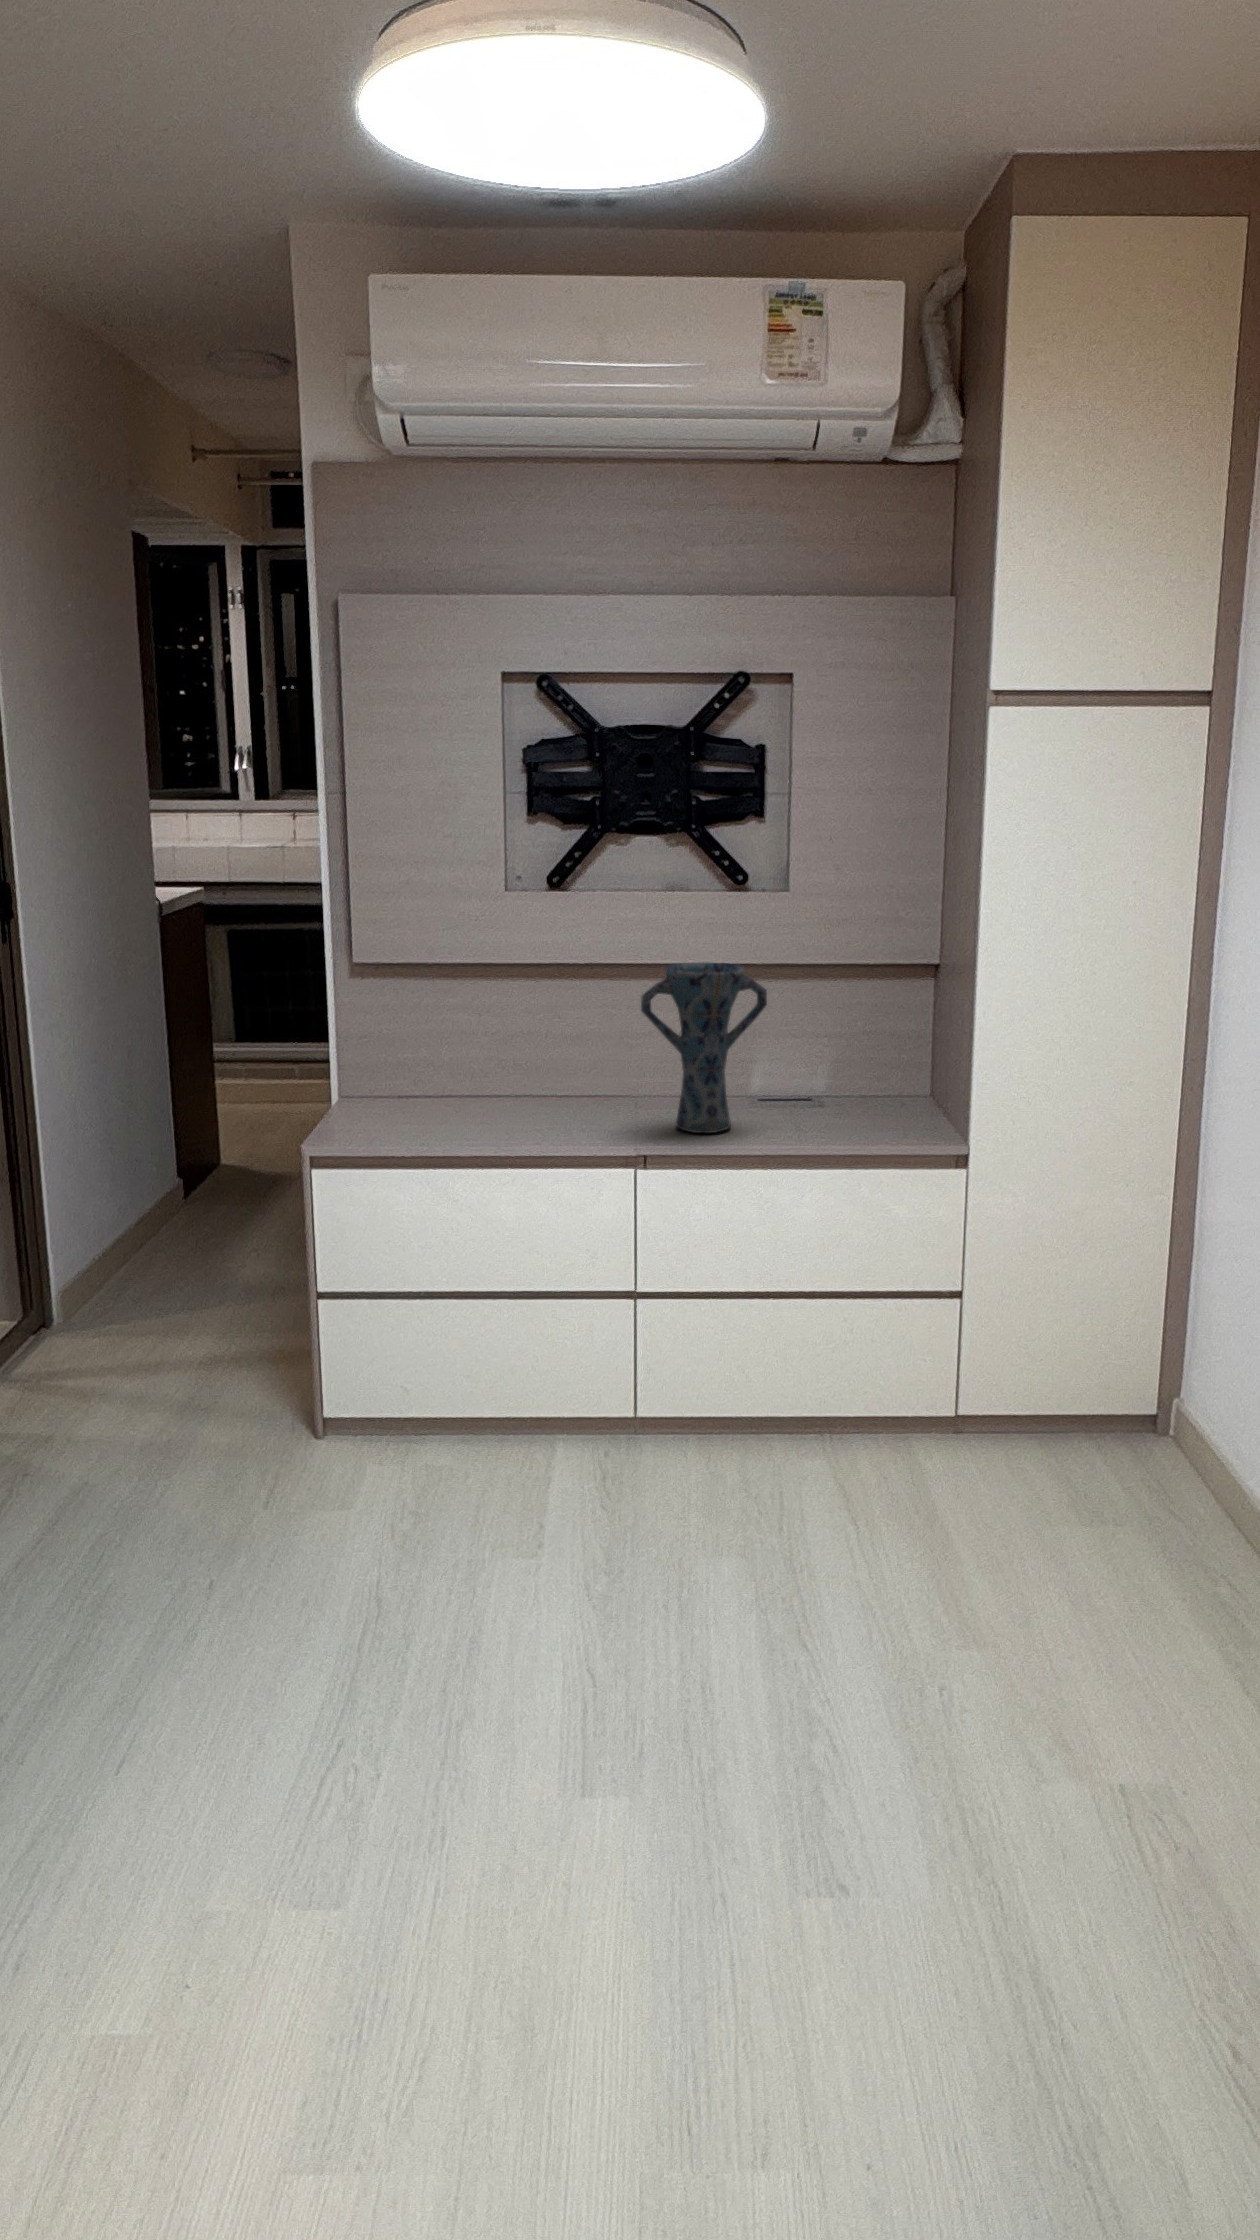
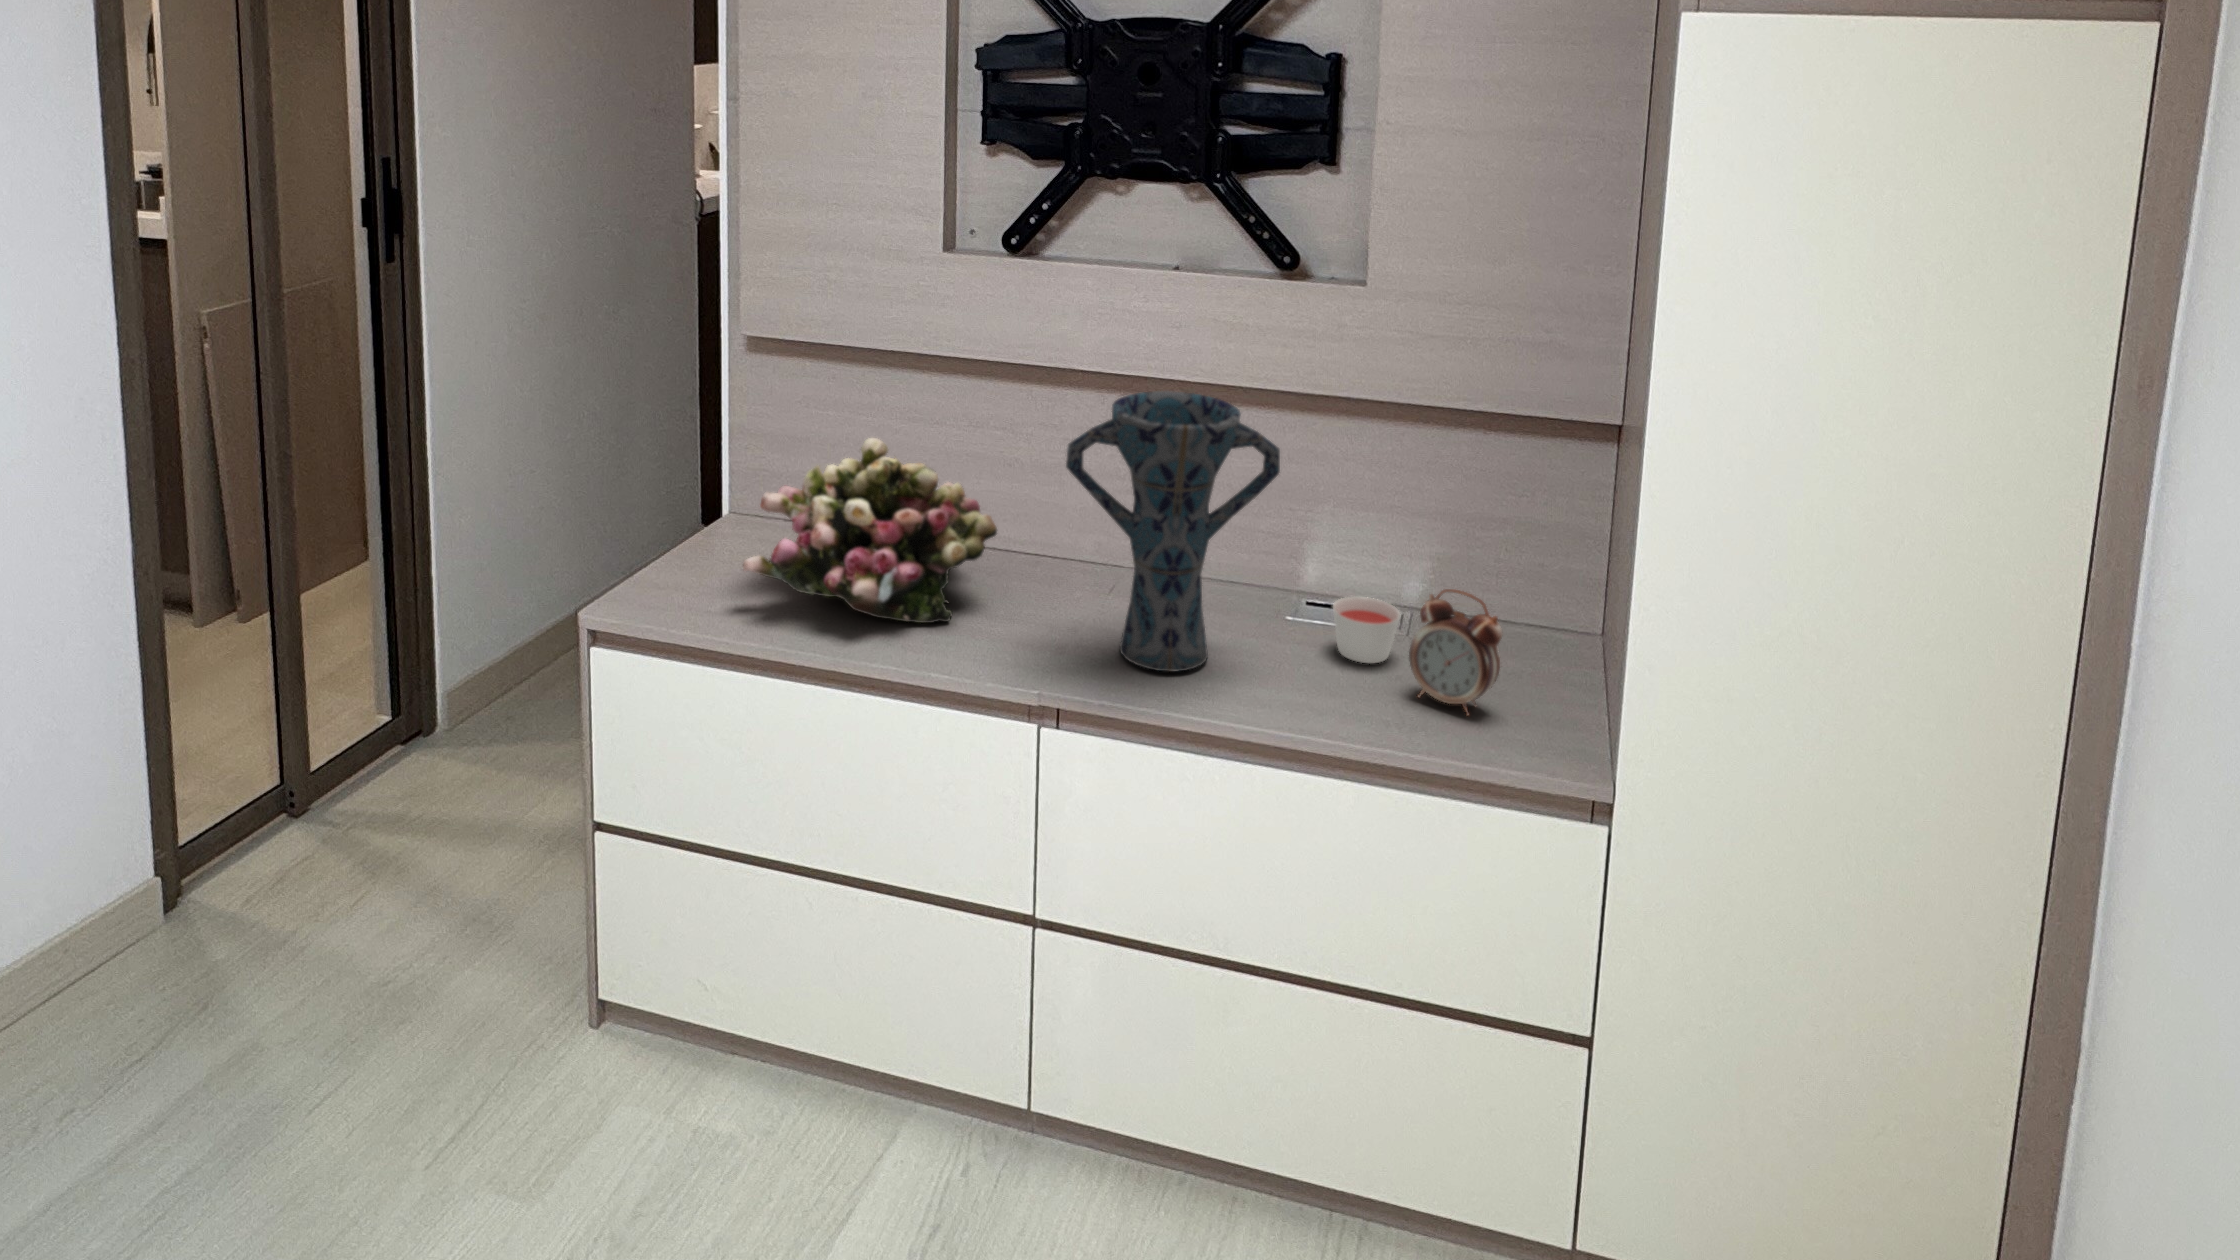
flower arrangement: none [419,1021,582,1130] -> present [743,438,997,623]
alarm clock: none [851,1060,904,1131] -> present [1409,589,1502,715]
candle: none [798,1085,839,1120] -> present [1333,597,1400,663]

